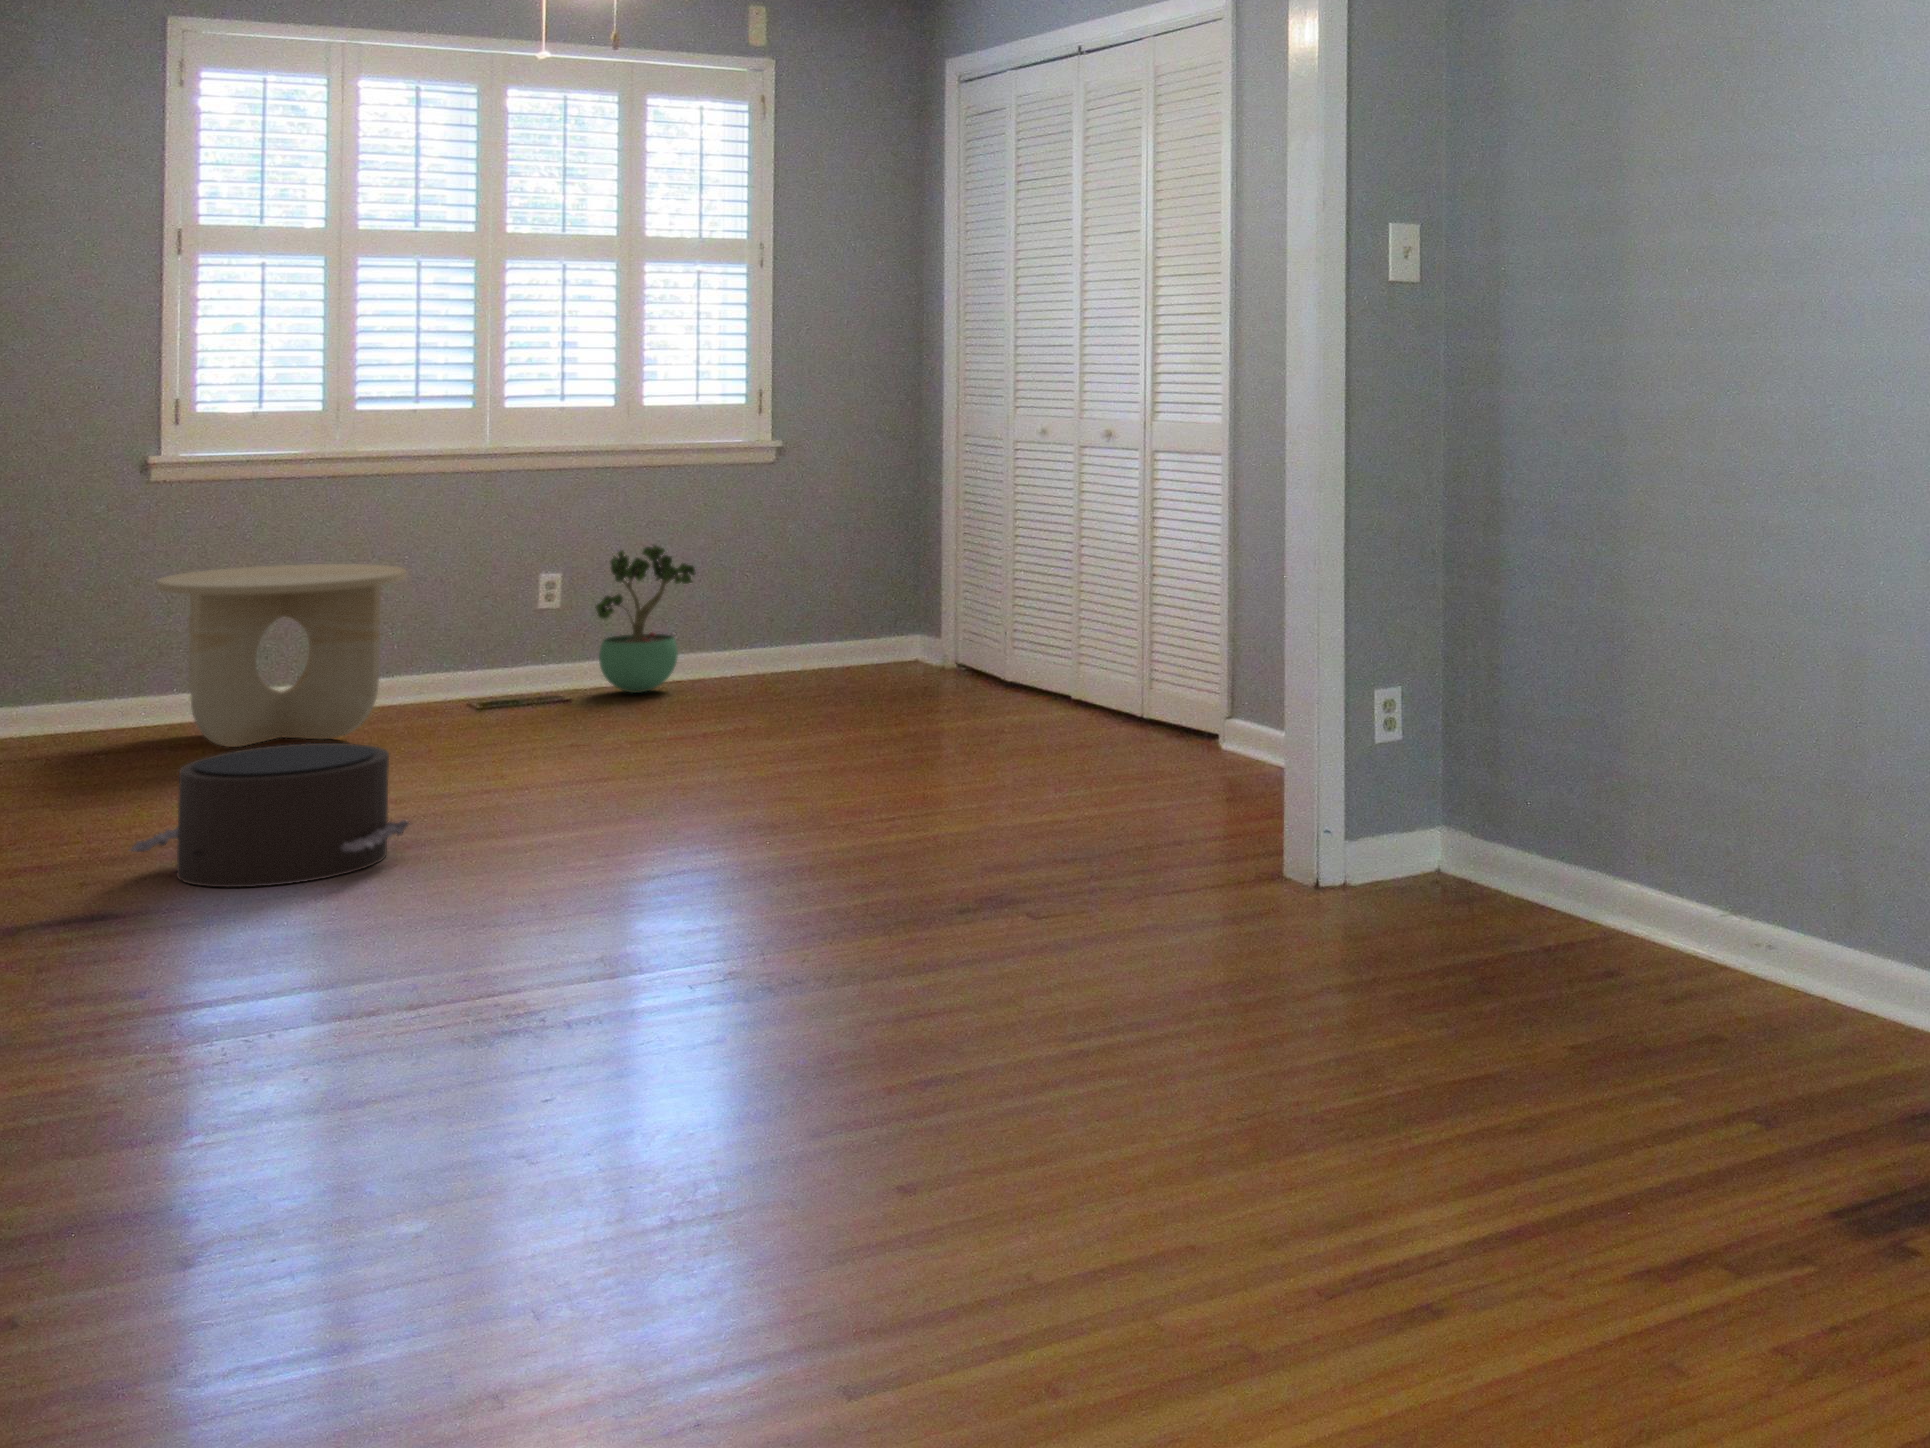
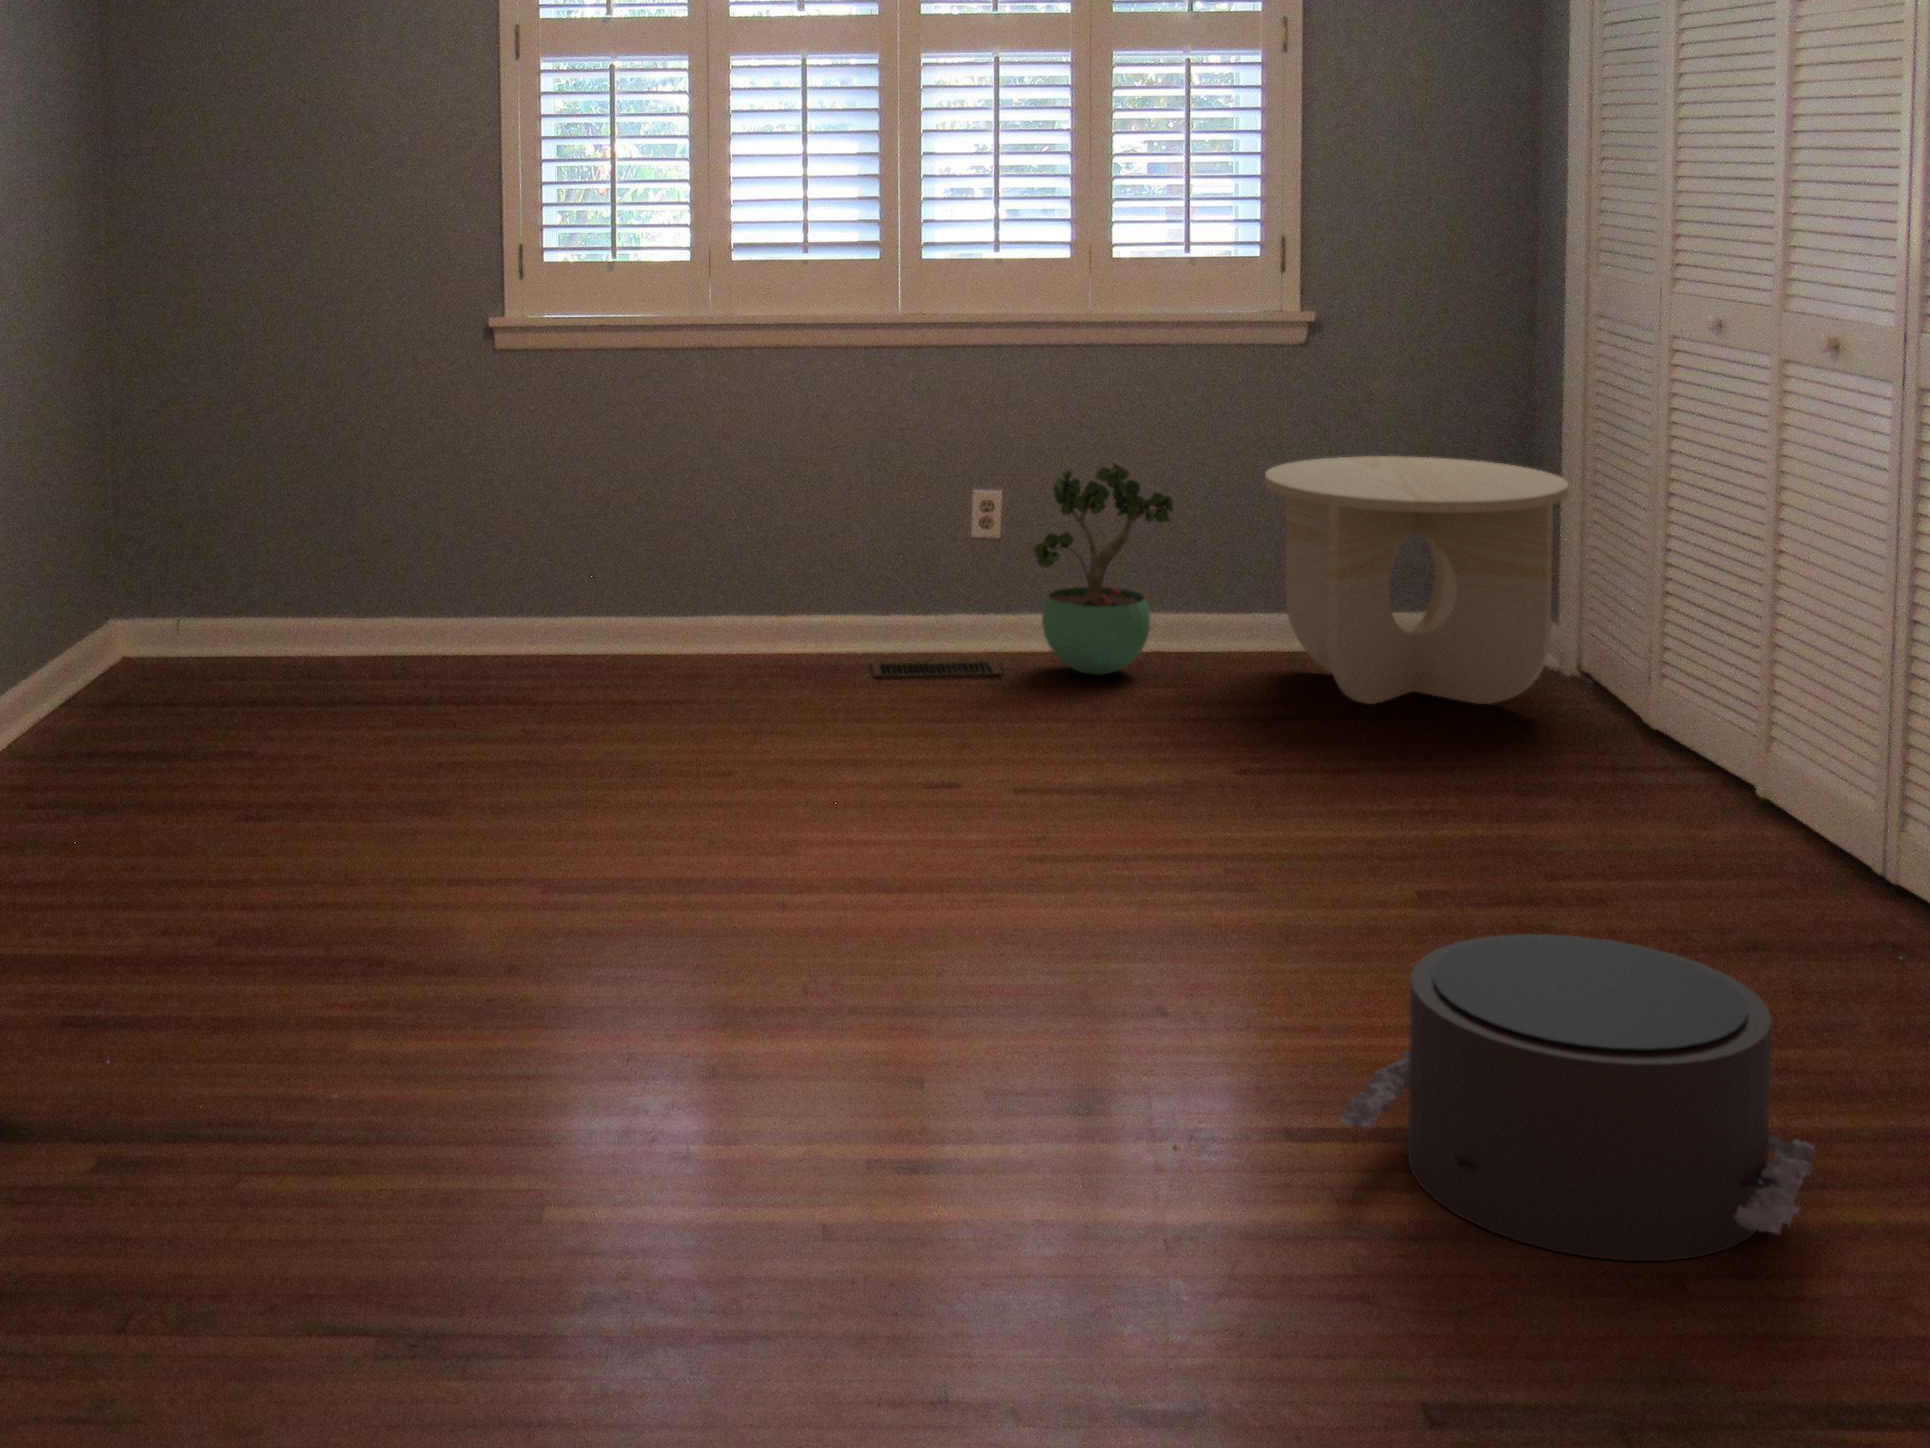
side table: present [157,564,406,747] -> present [1265,456,1568,704]
pouf: present [129,743,409,887] -> present [1340,934,1815,1261]

